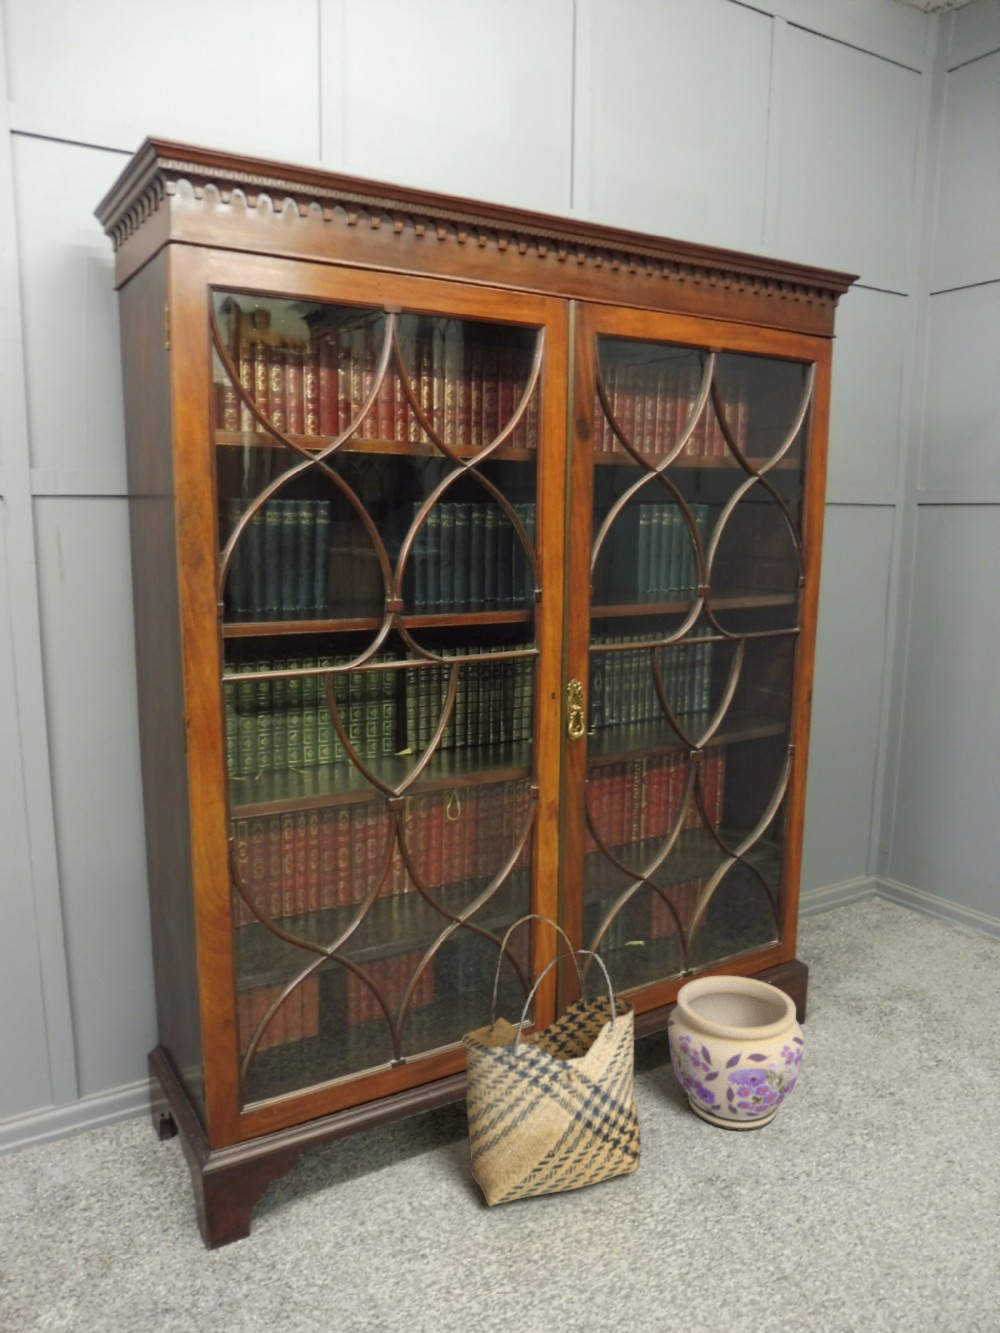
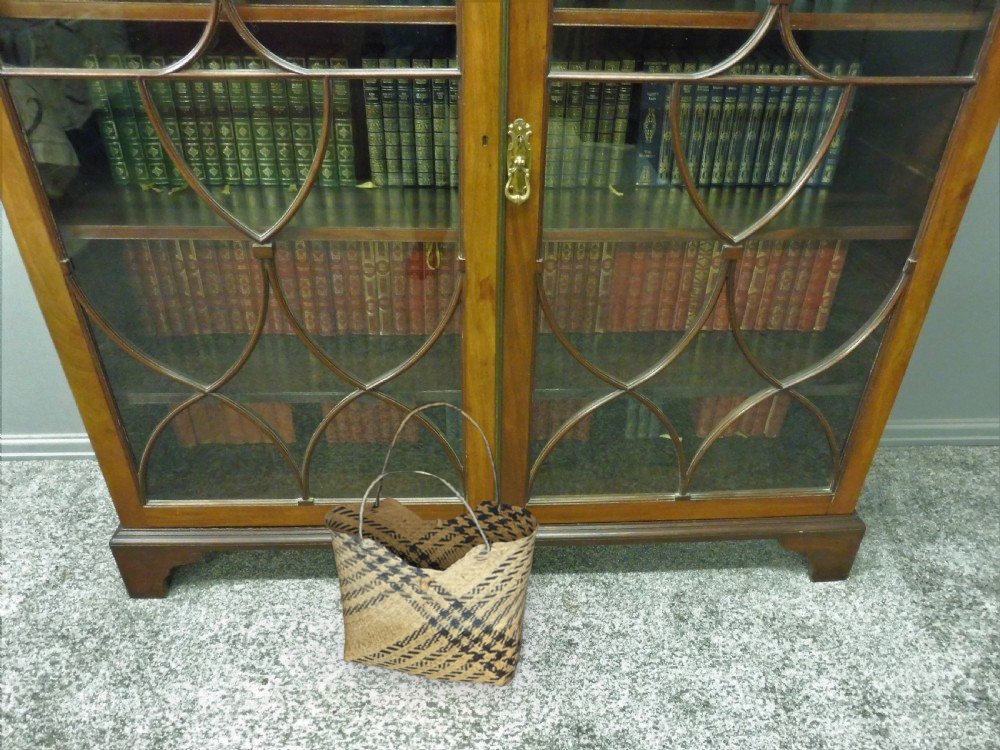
planter: present [668,975,804,1131] -> none [611,510,774,691]

